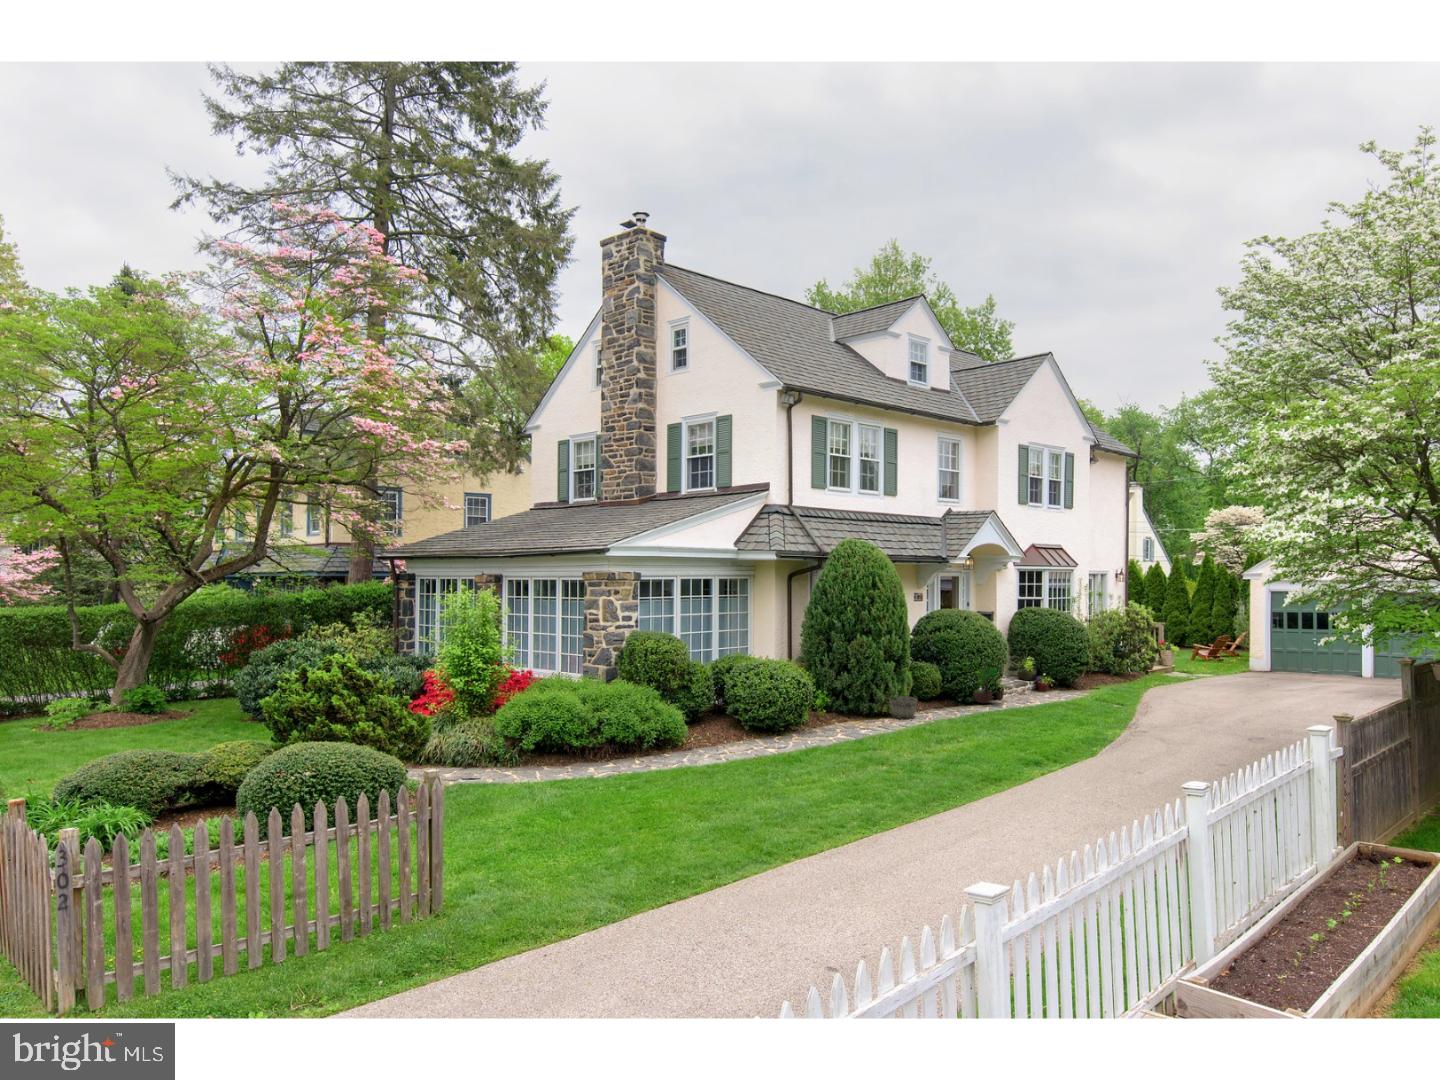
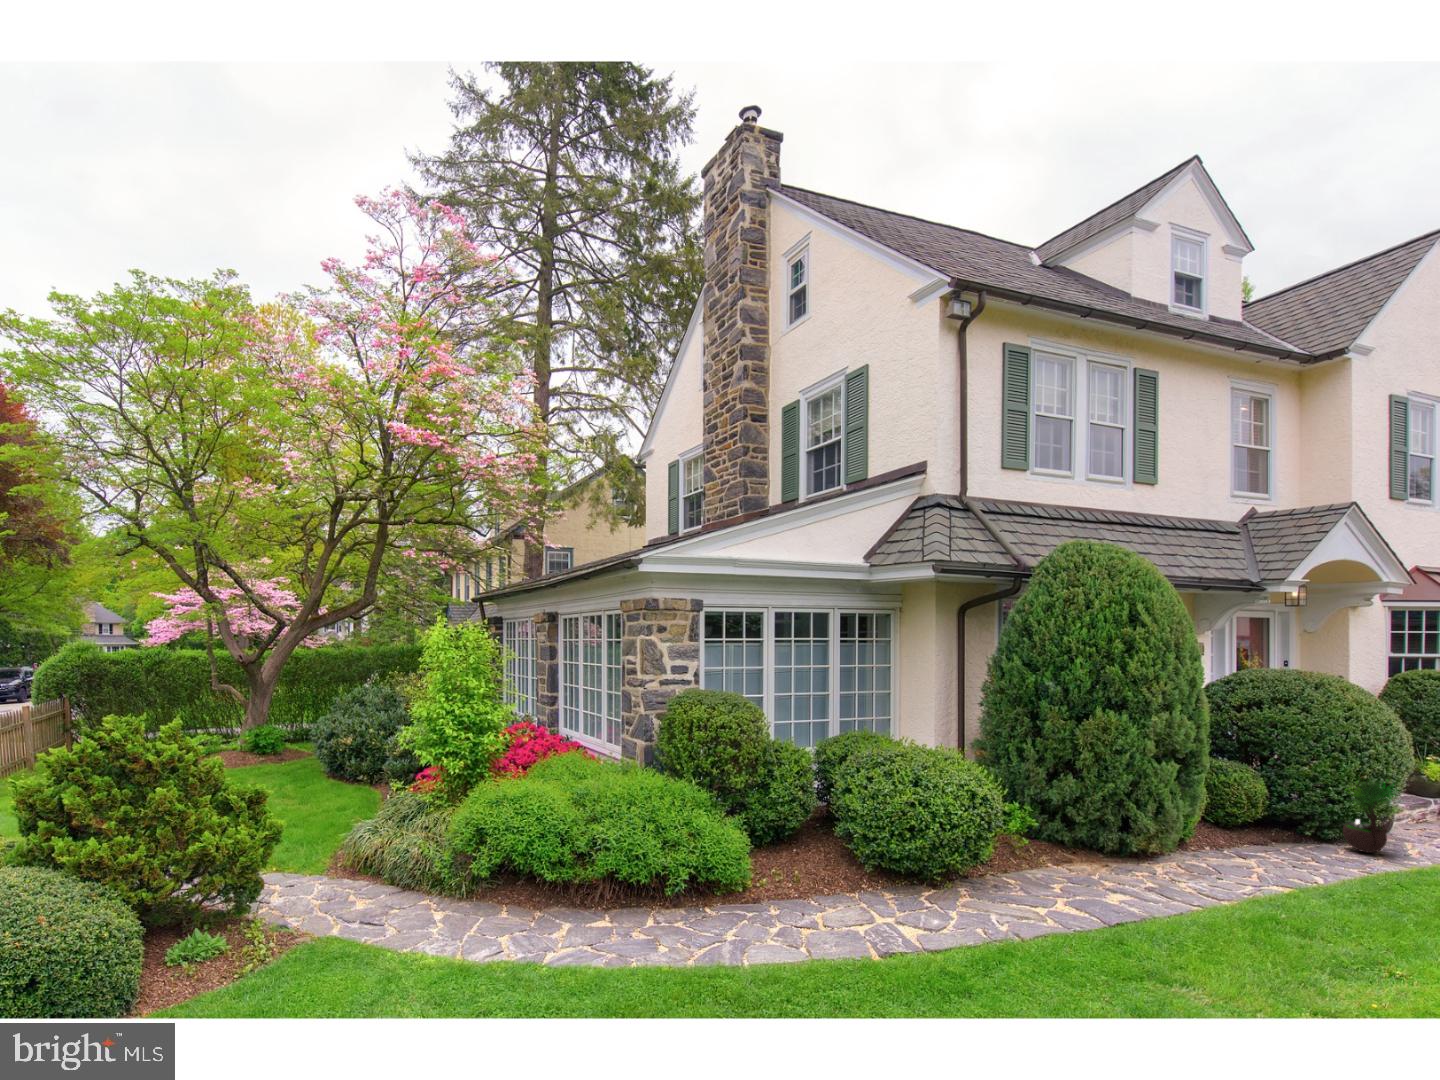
wooden bucket: present [889,695,917,718] -> none [1163,826,1226,883]

